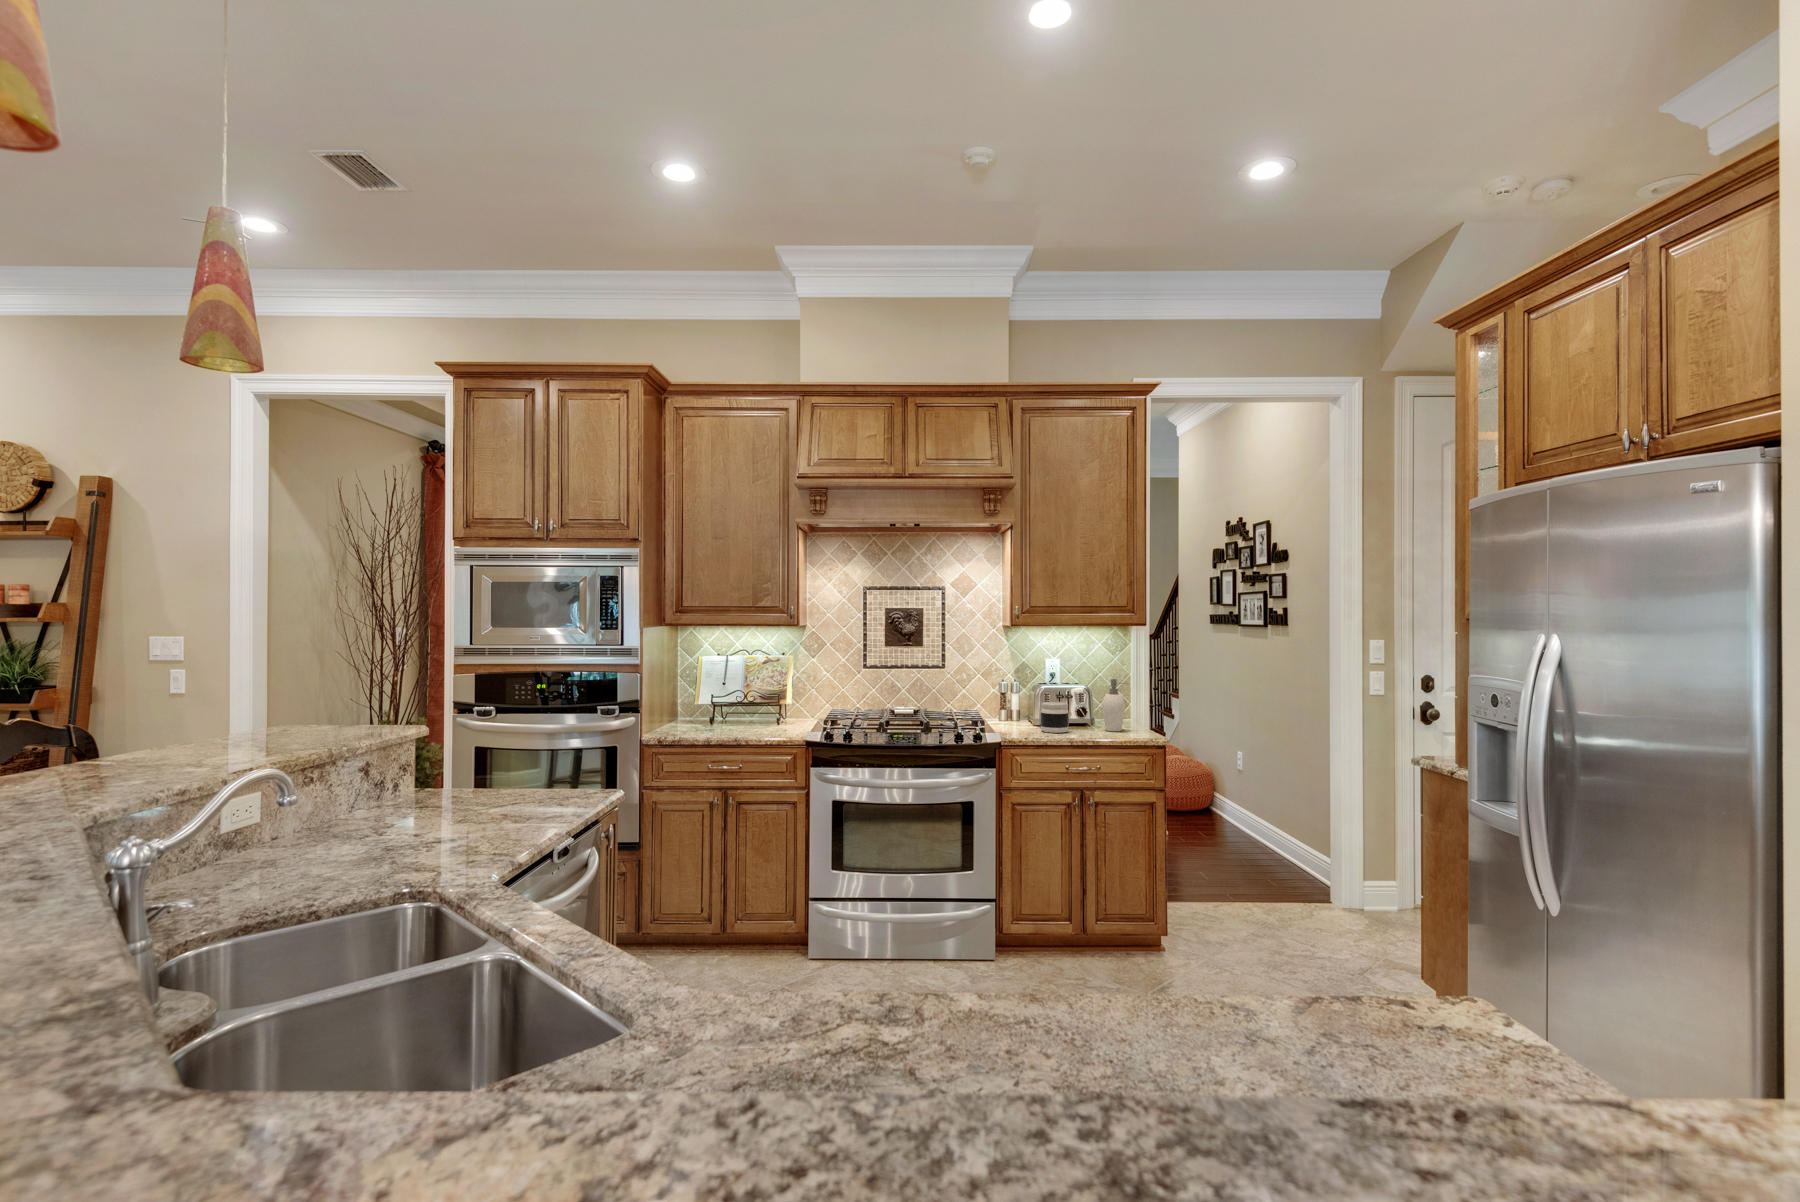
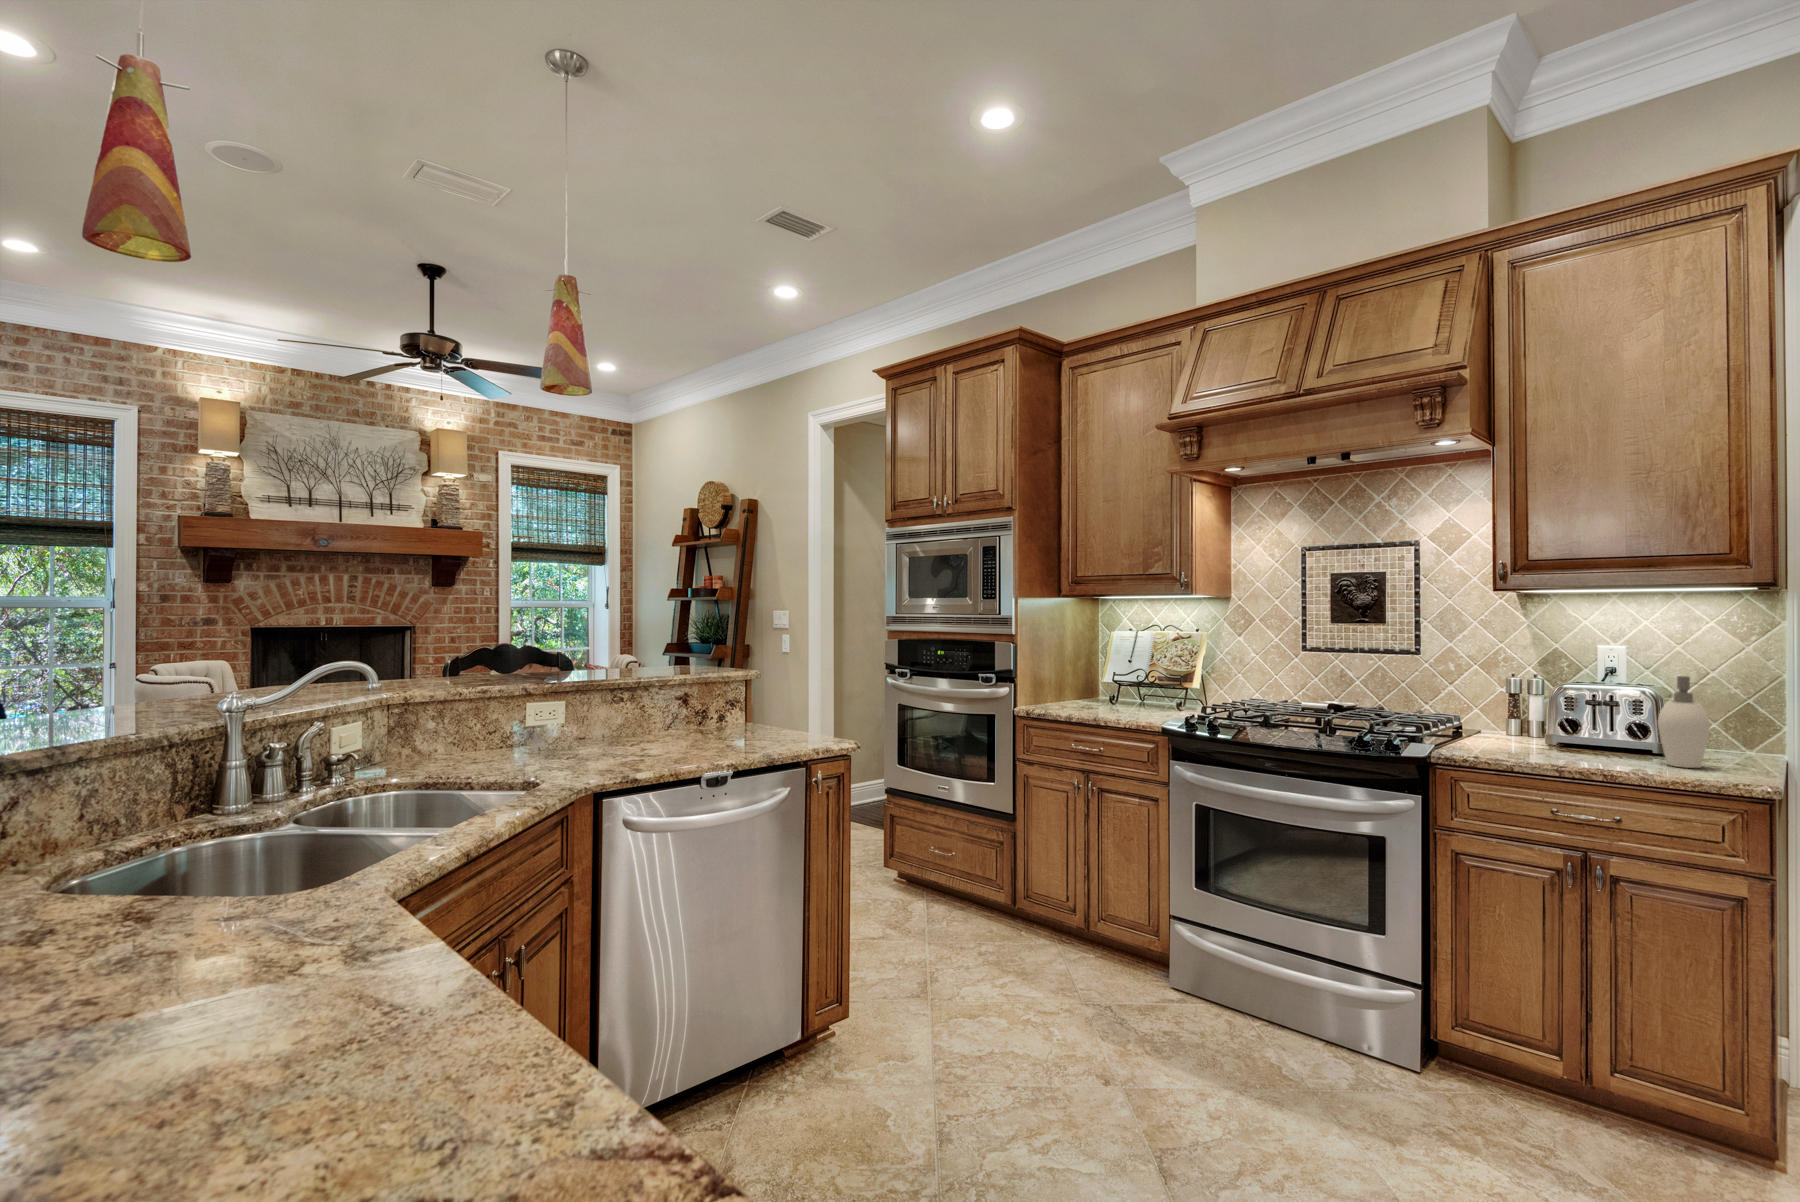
jar: present [1040,702,1069,733] -> none [1522,707,1577,757]

